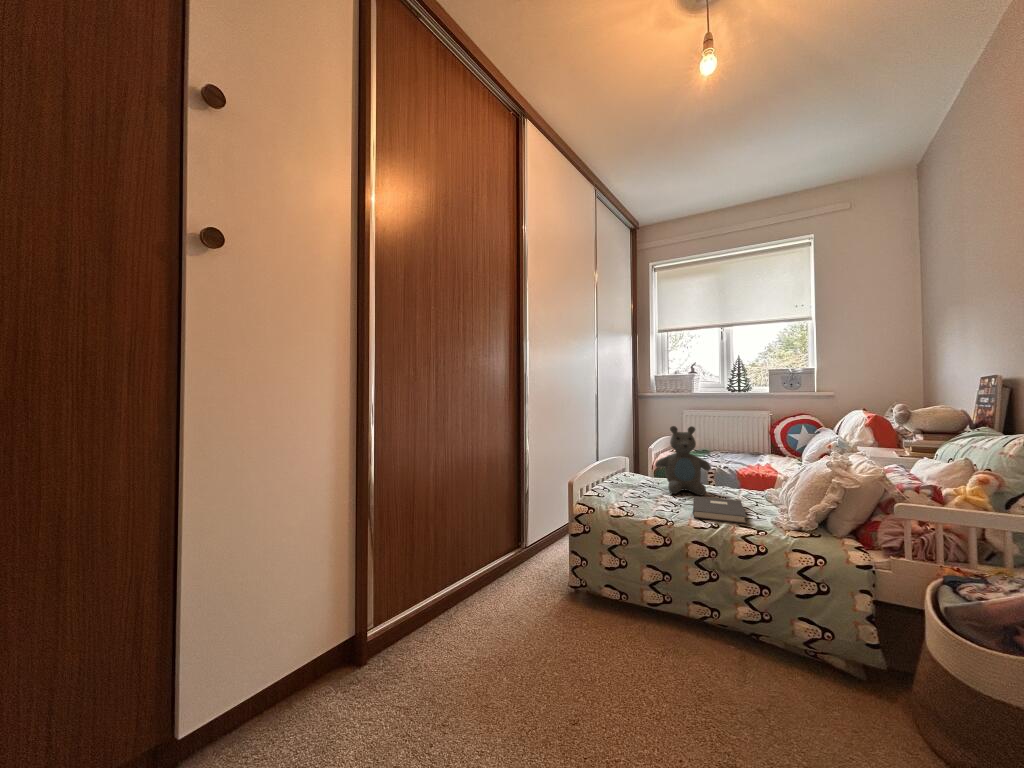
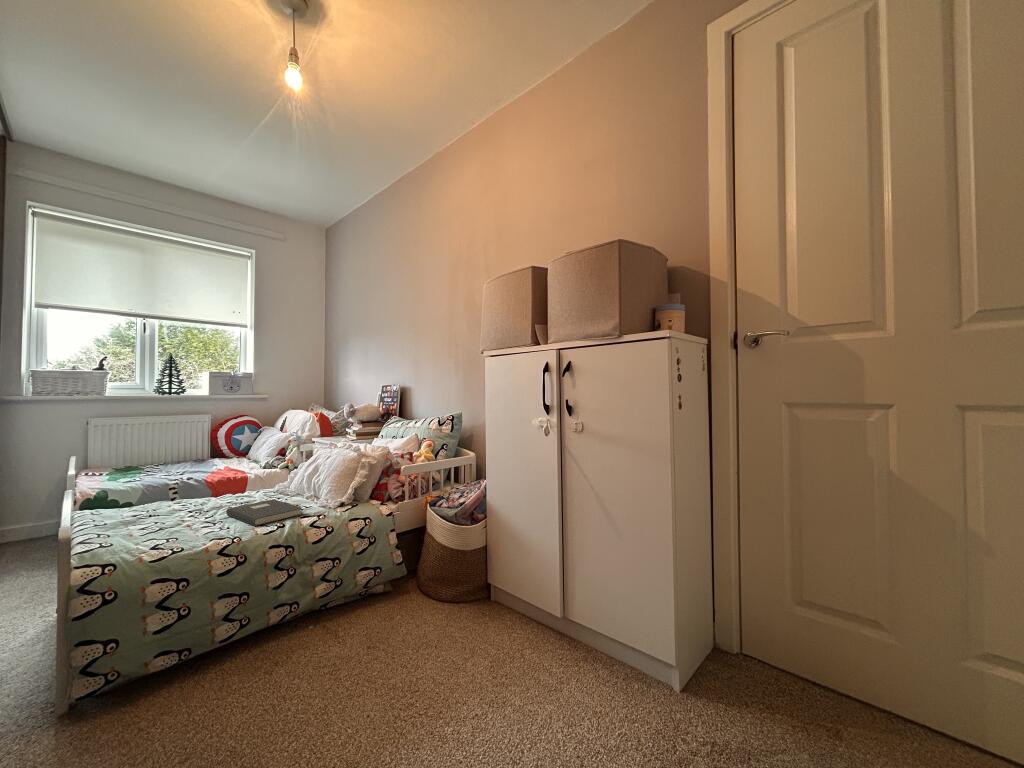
teddy bear: present [655,426,711,496] -> none [150,434,226,516]

